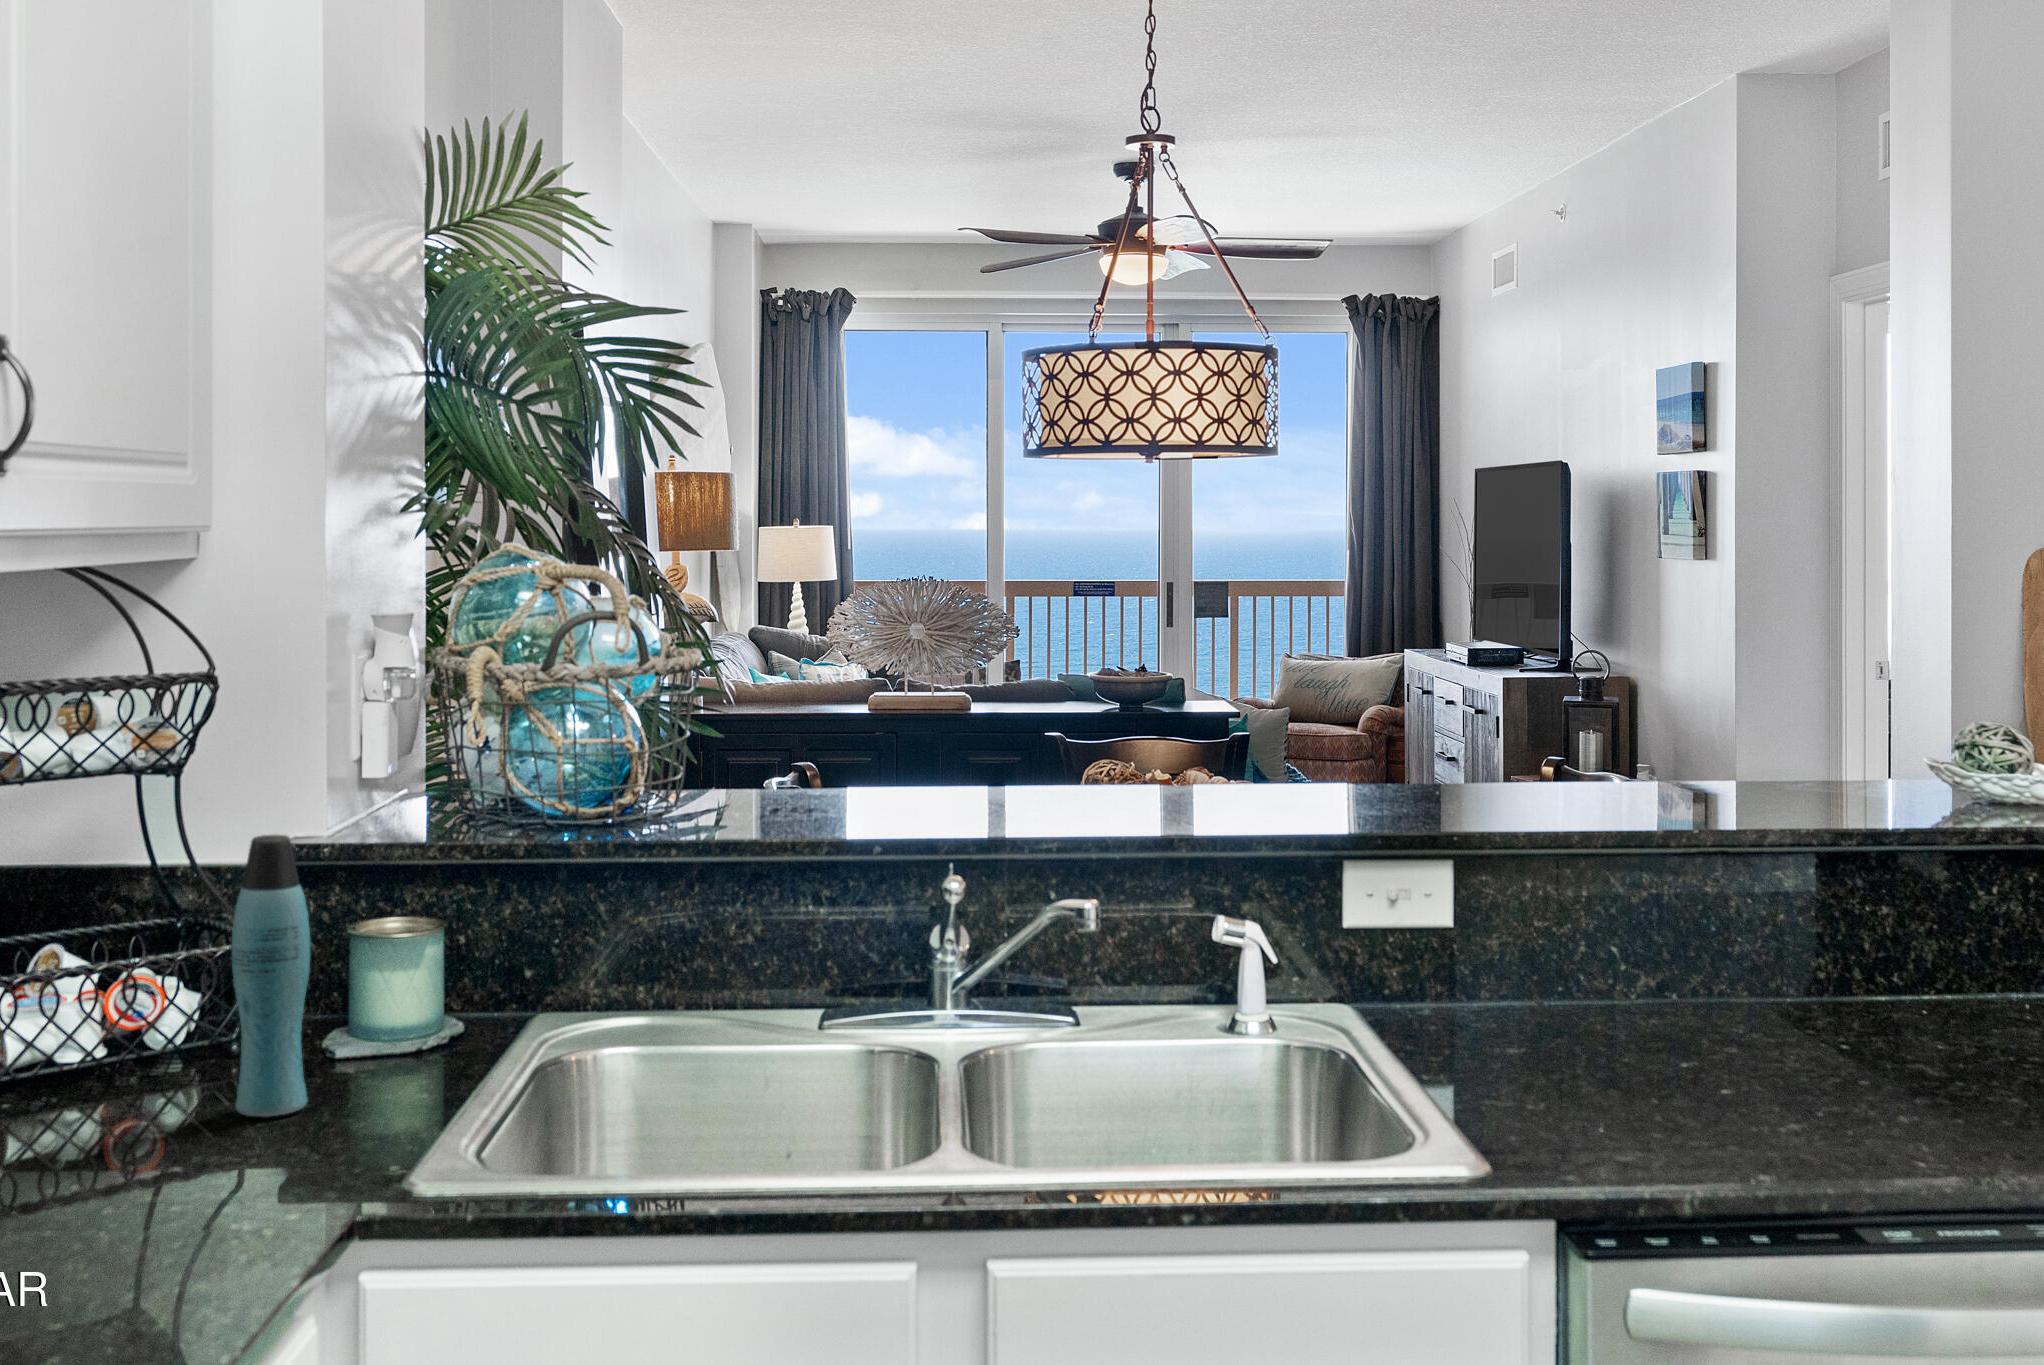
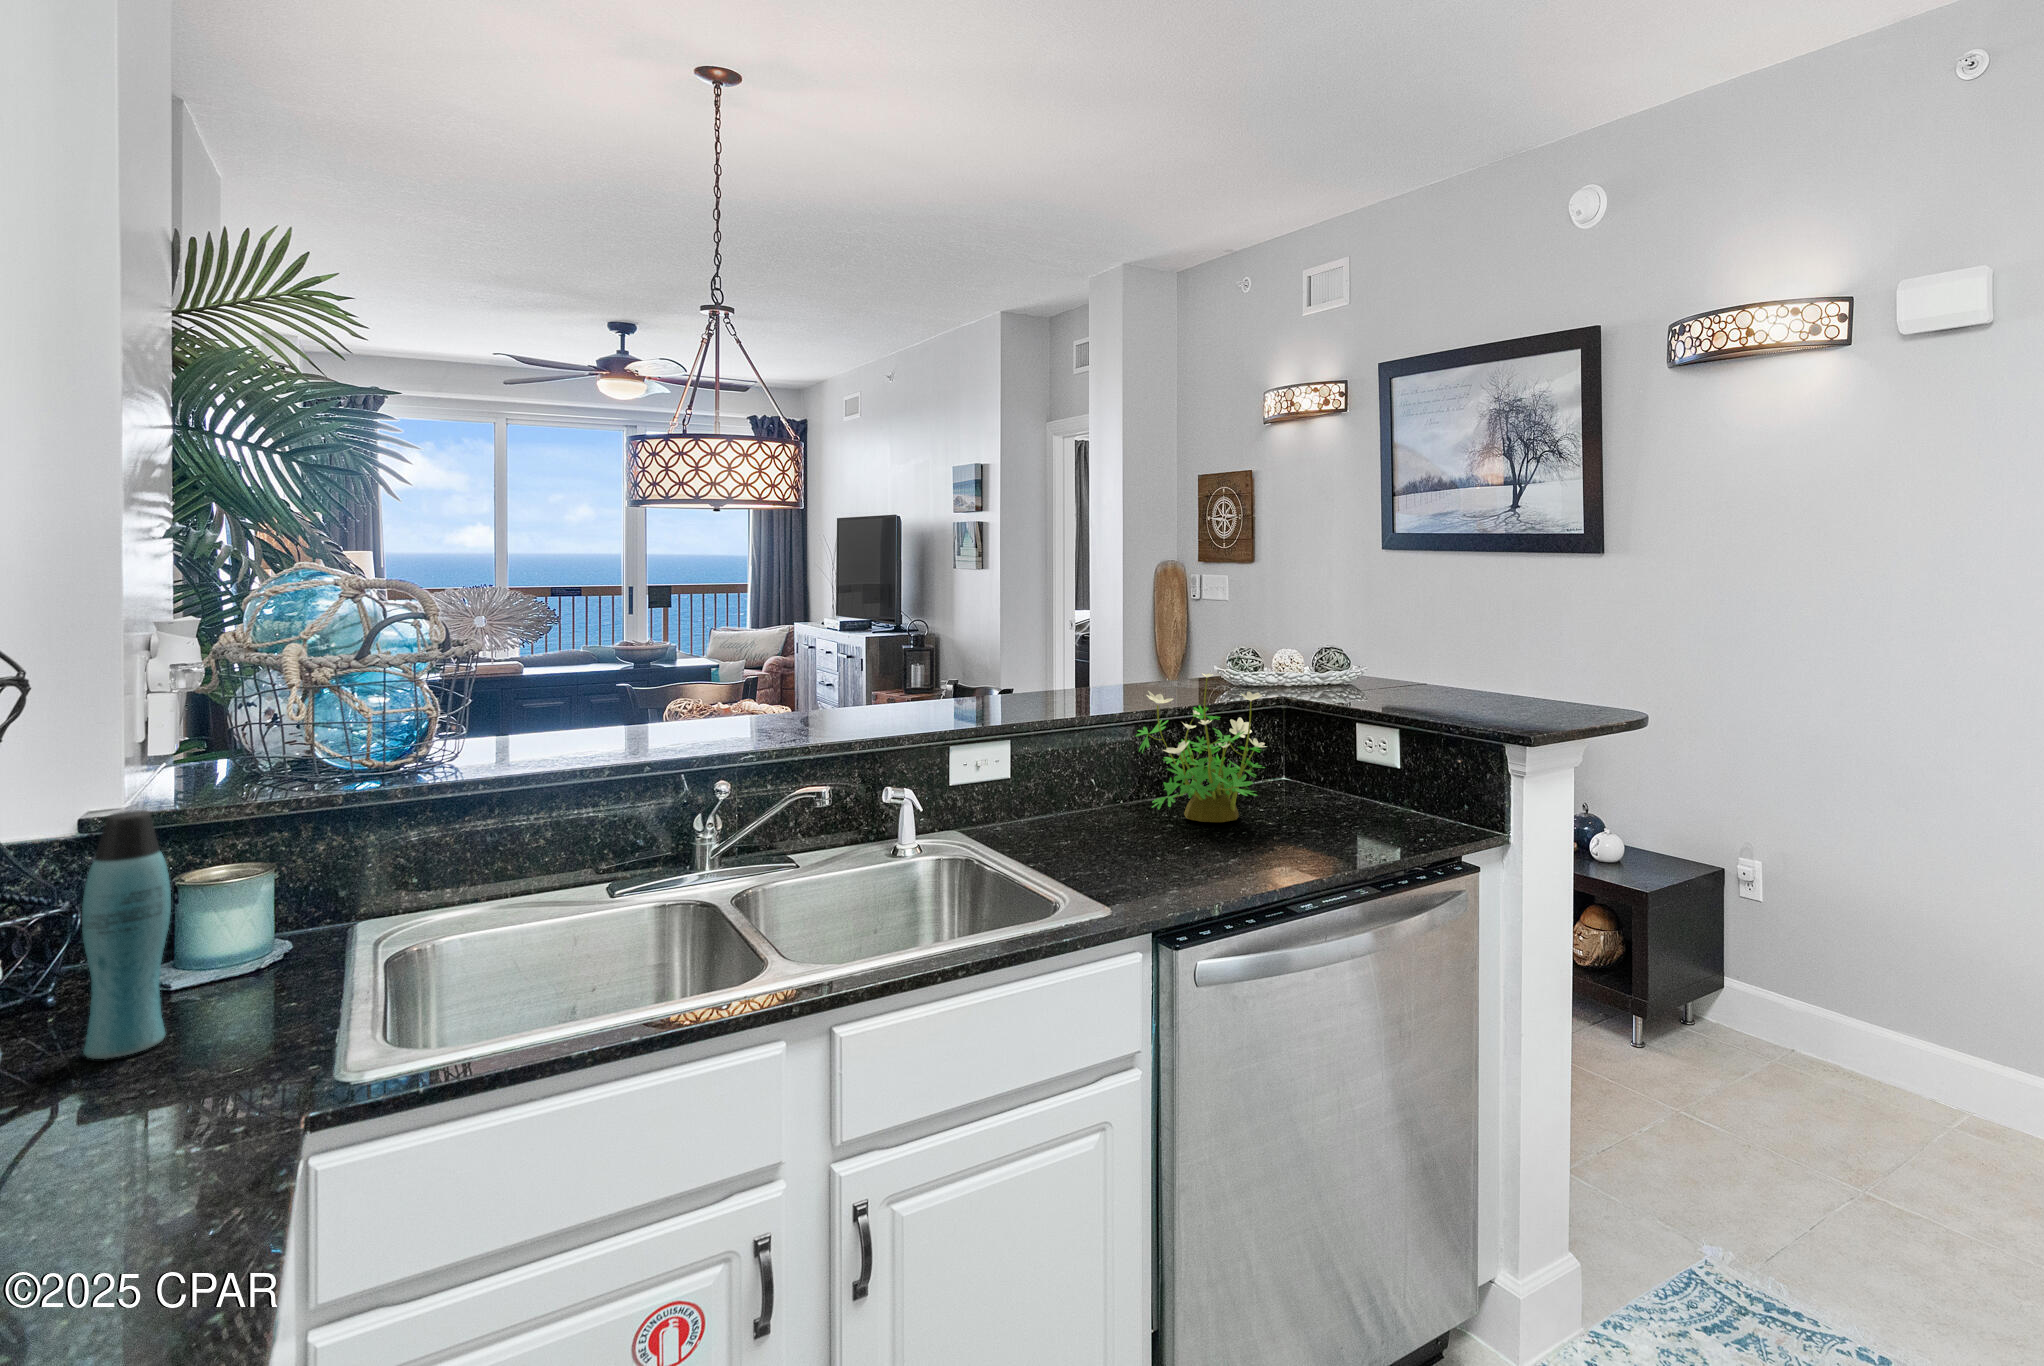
potted plant: none [1687,765,1932,1055] -> present [1136,673,1266,822]

